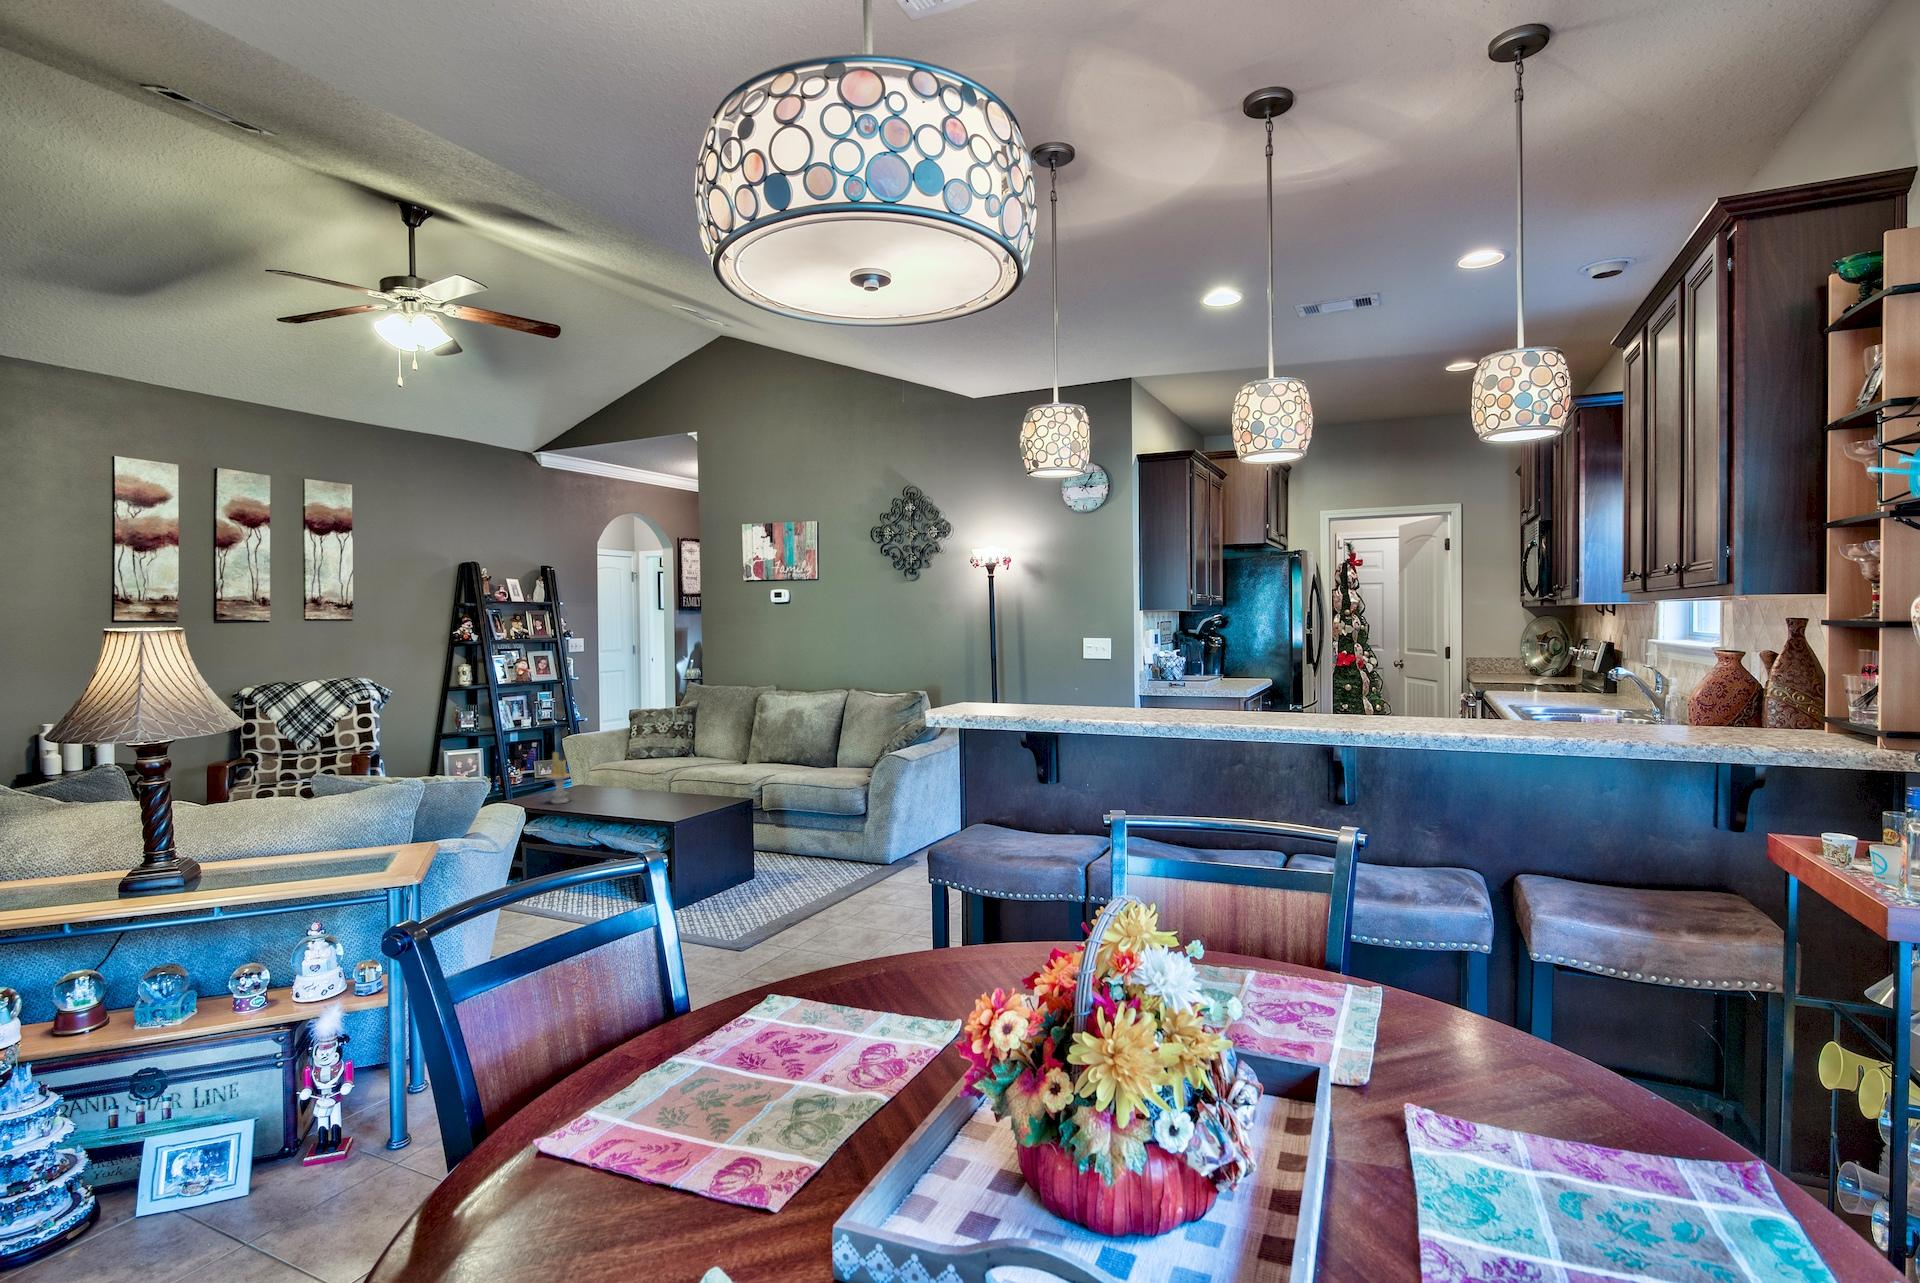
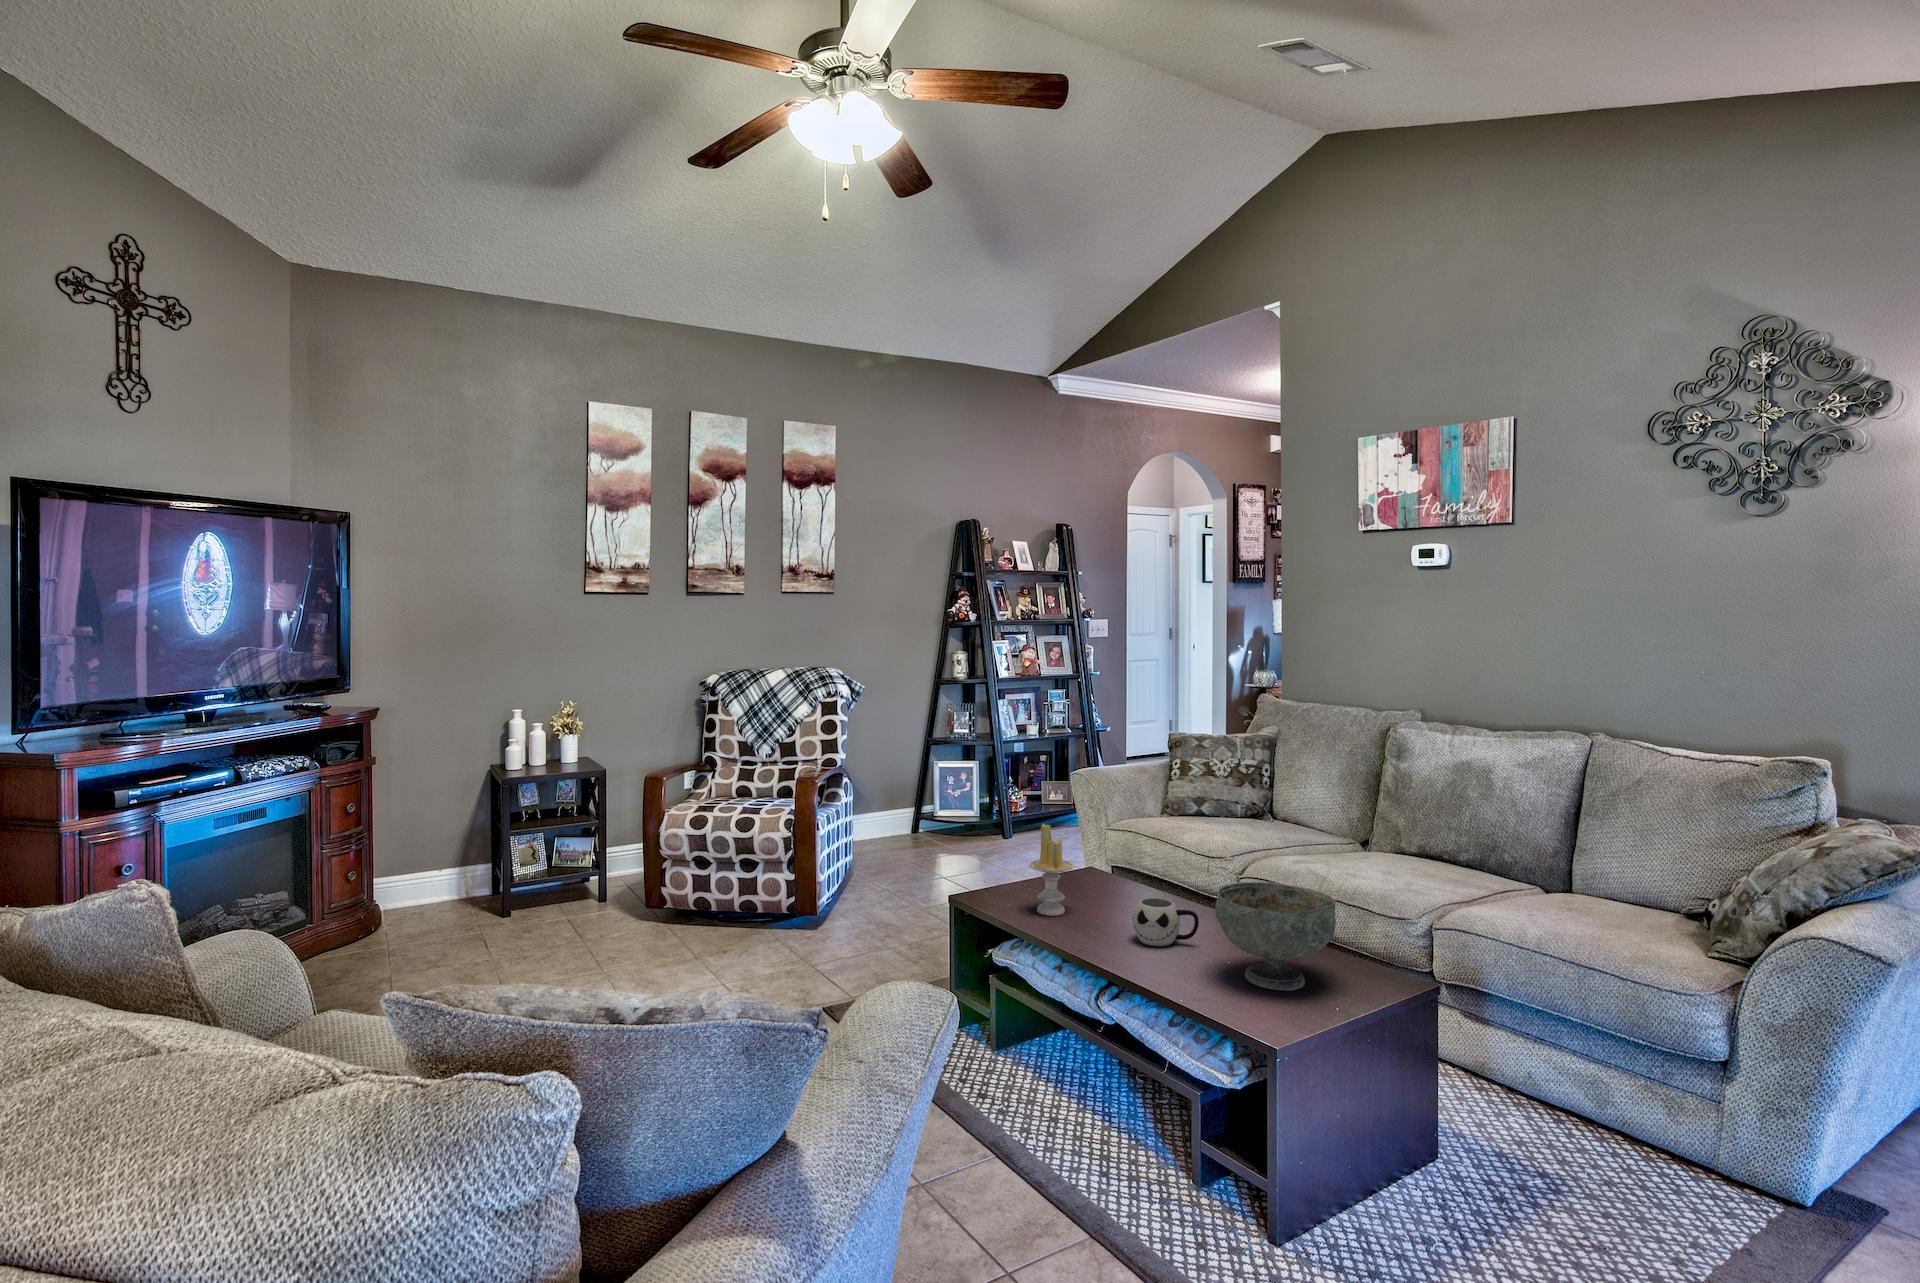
decorative bowl: none [652,763,710,809] -> present [1215,882,1336,990]
mug: none [610,782,645,805] -> present [1133,897,1199,946]

